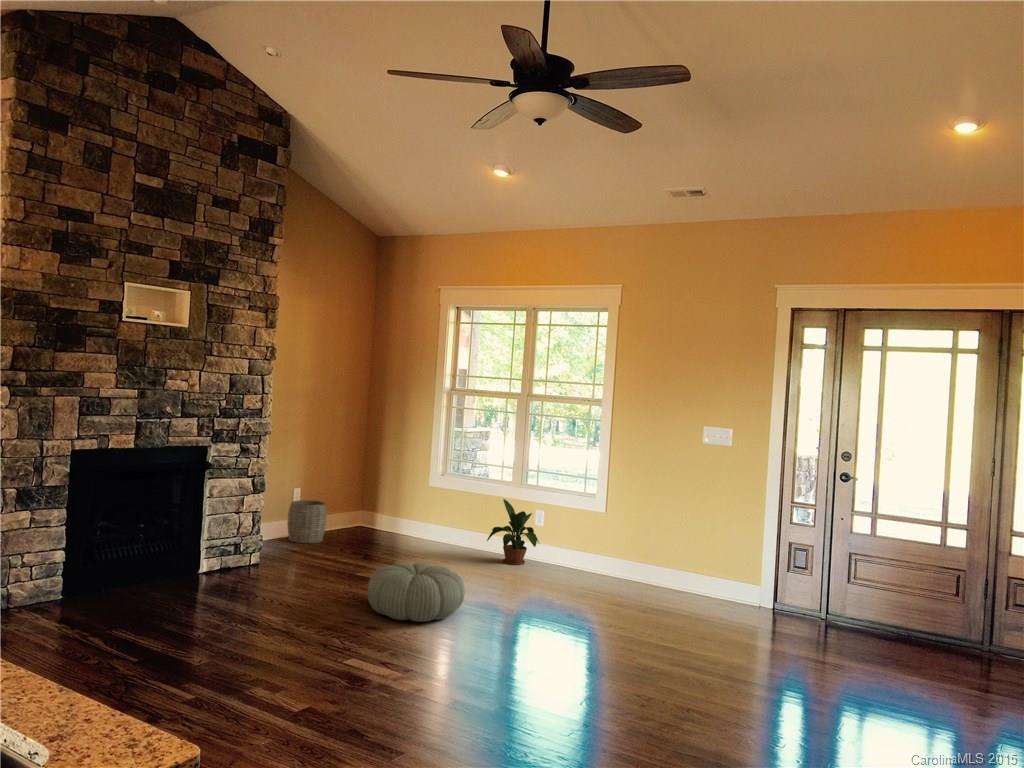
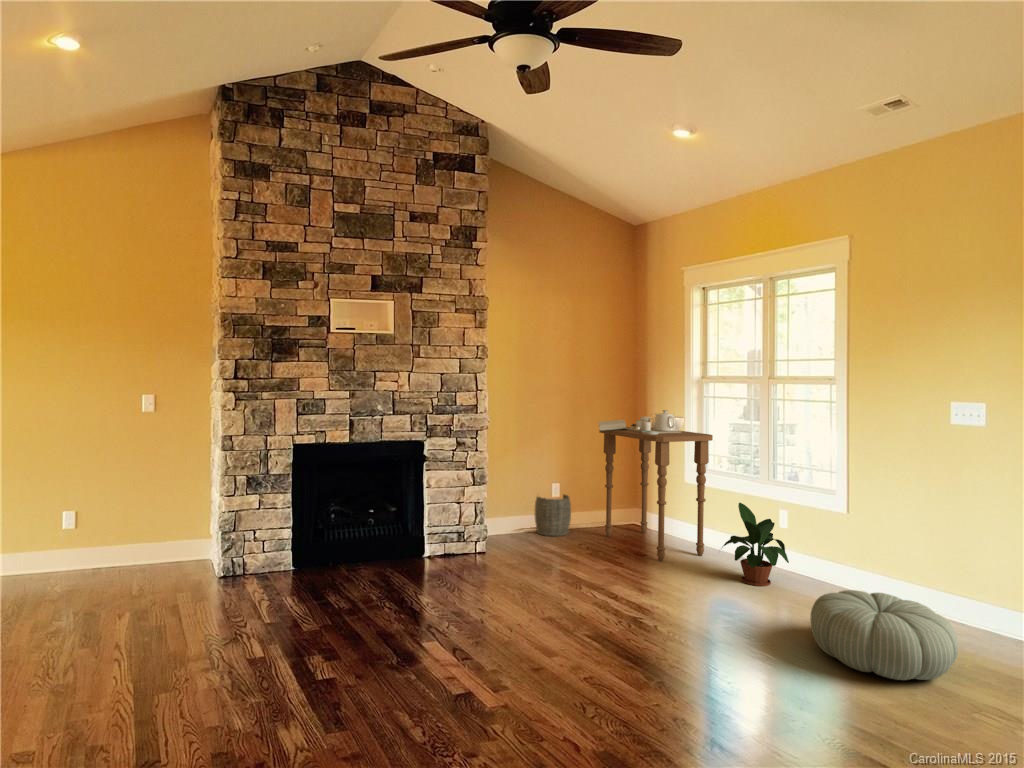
side table: none [359,419,474,555] -> present [599,410,713,561]
pouf: present [368,563,465,622] -> present [810,590,958,680]

